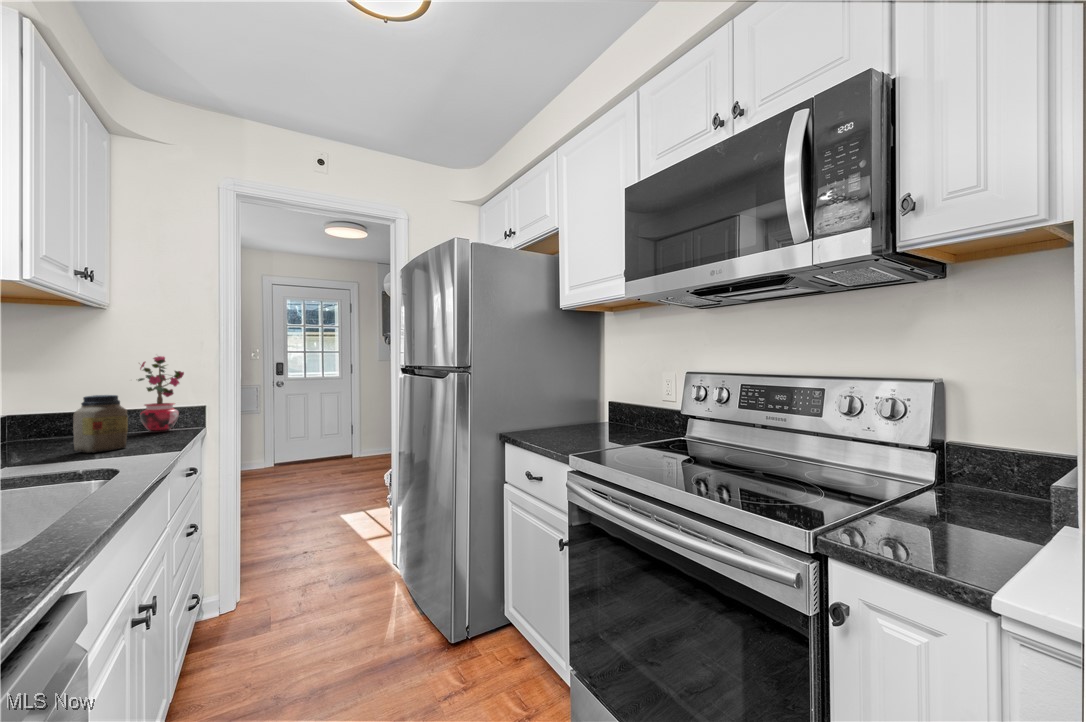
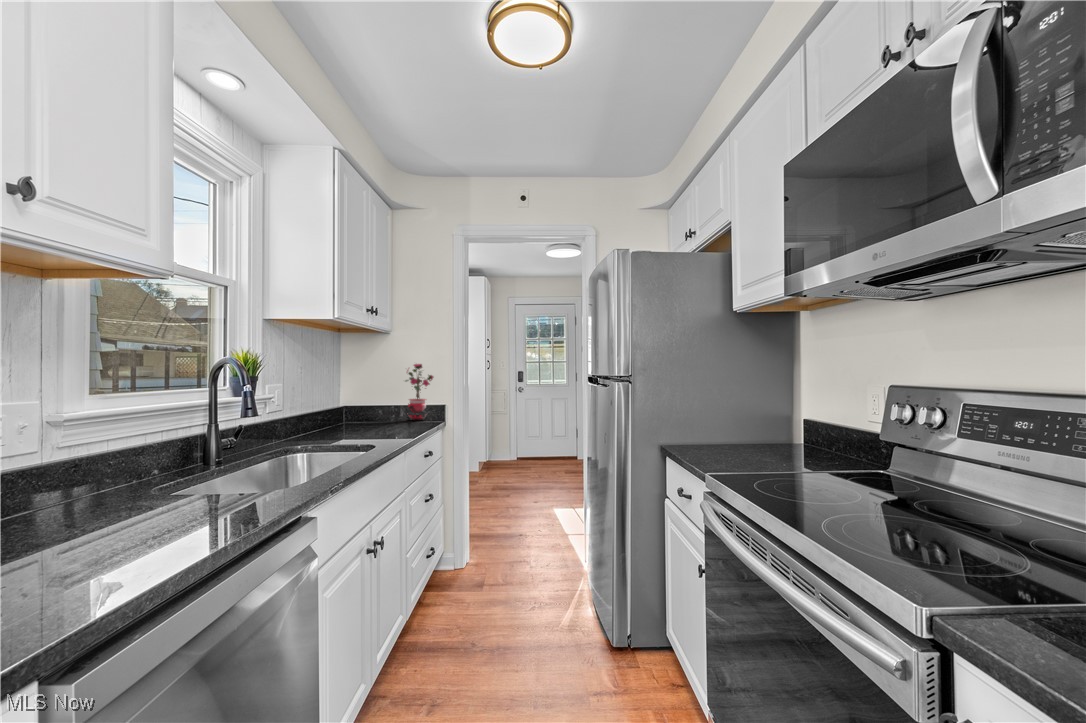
jar: present [73,395,128,453] -> none [360,391,389,431]

